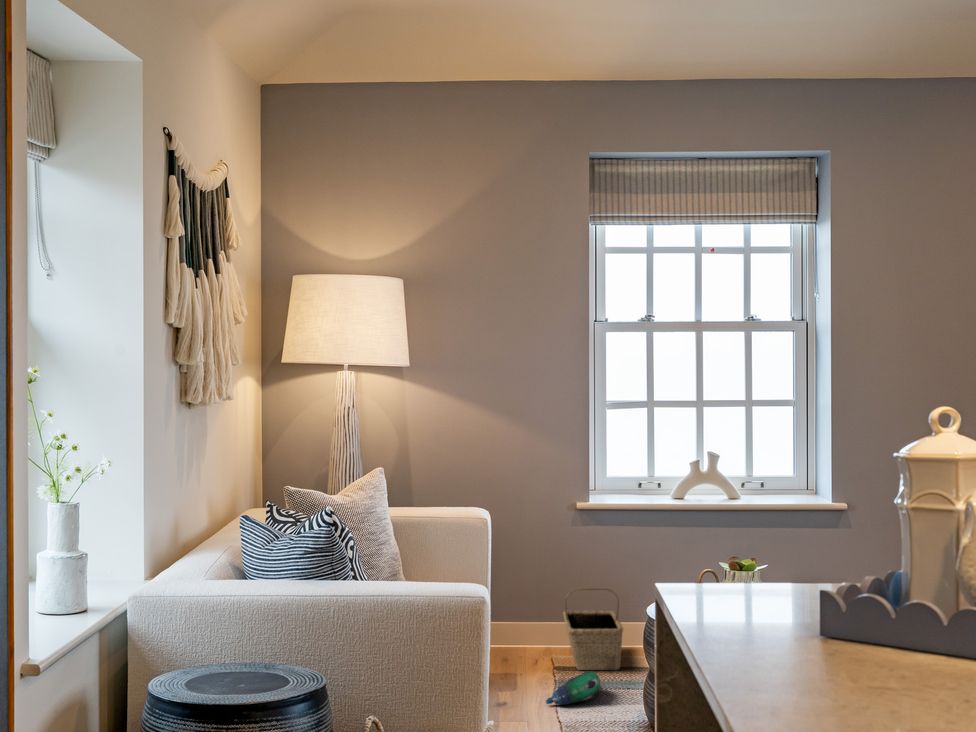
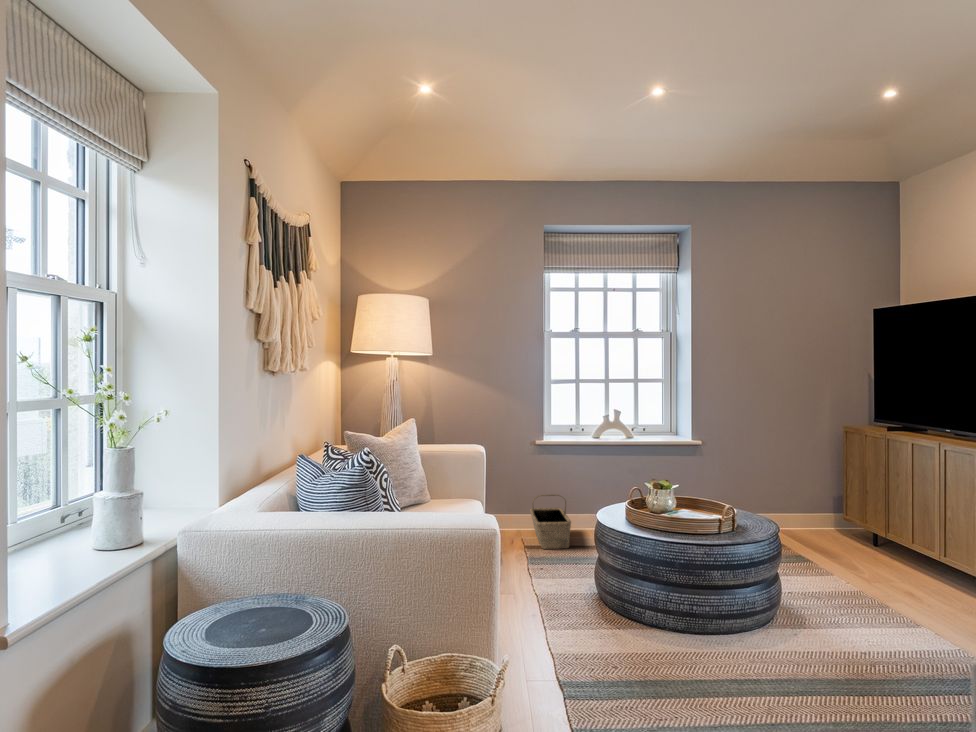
plush toy: present [546,671,600,705] -> none [527,554,562,580]

